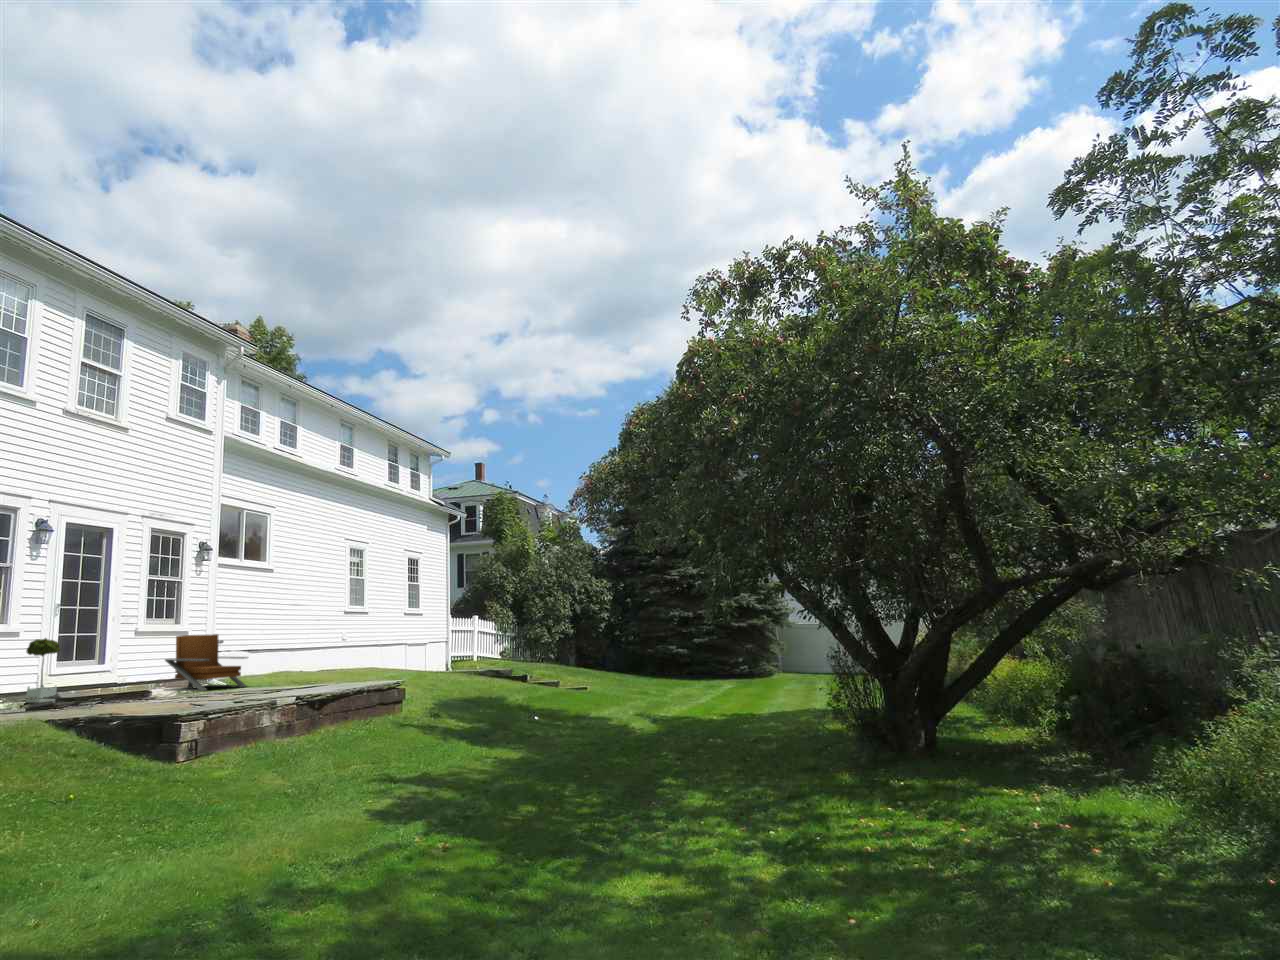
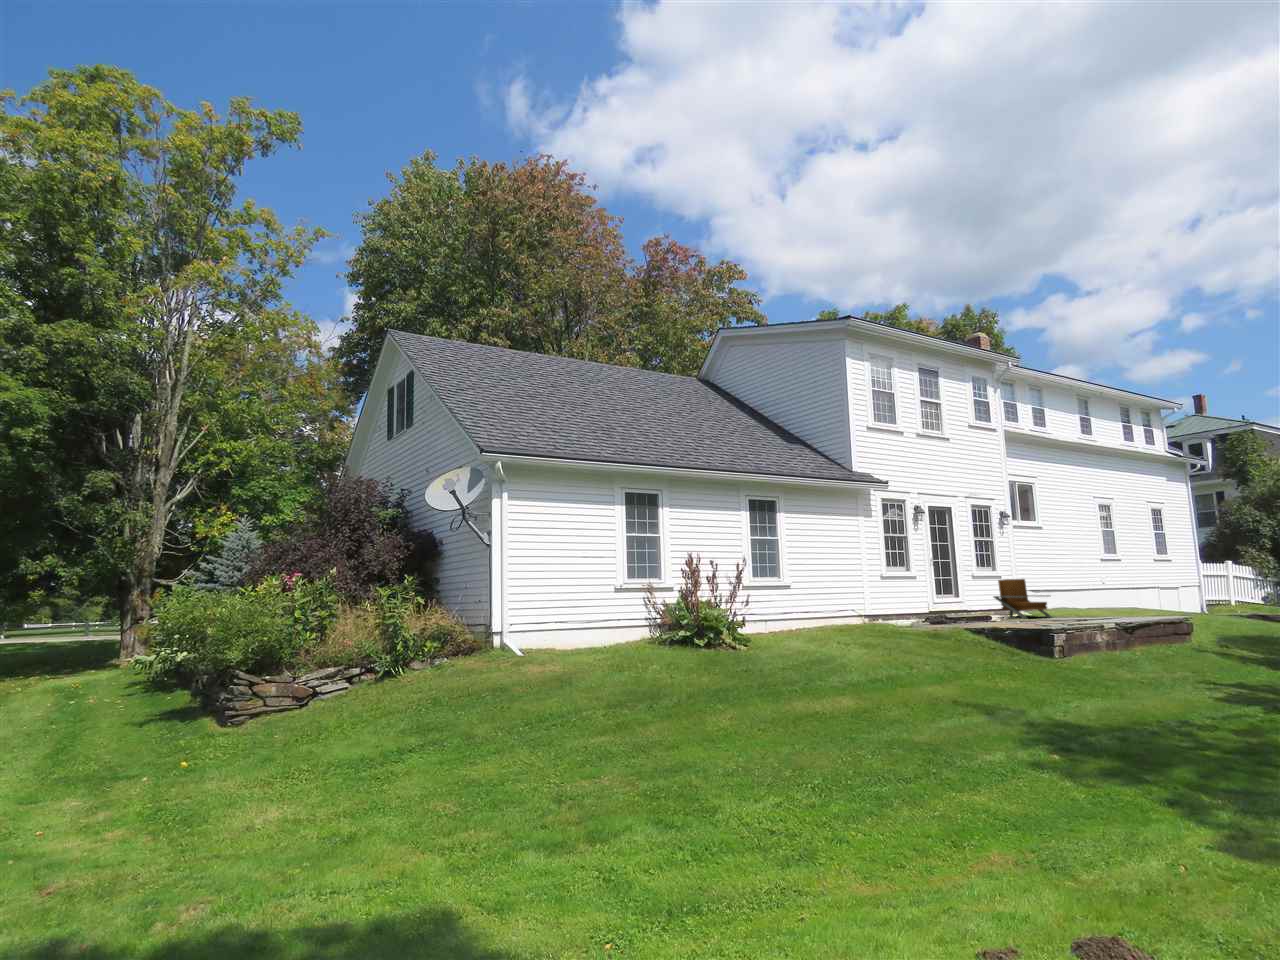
potted tree: present [26,638,60,703] -> none [922,581,943,622]

